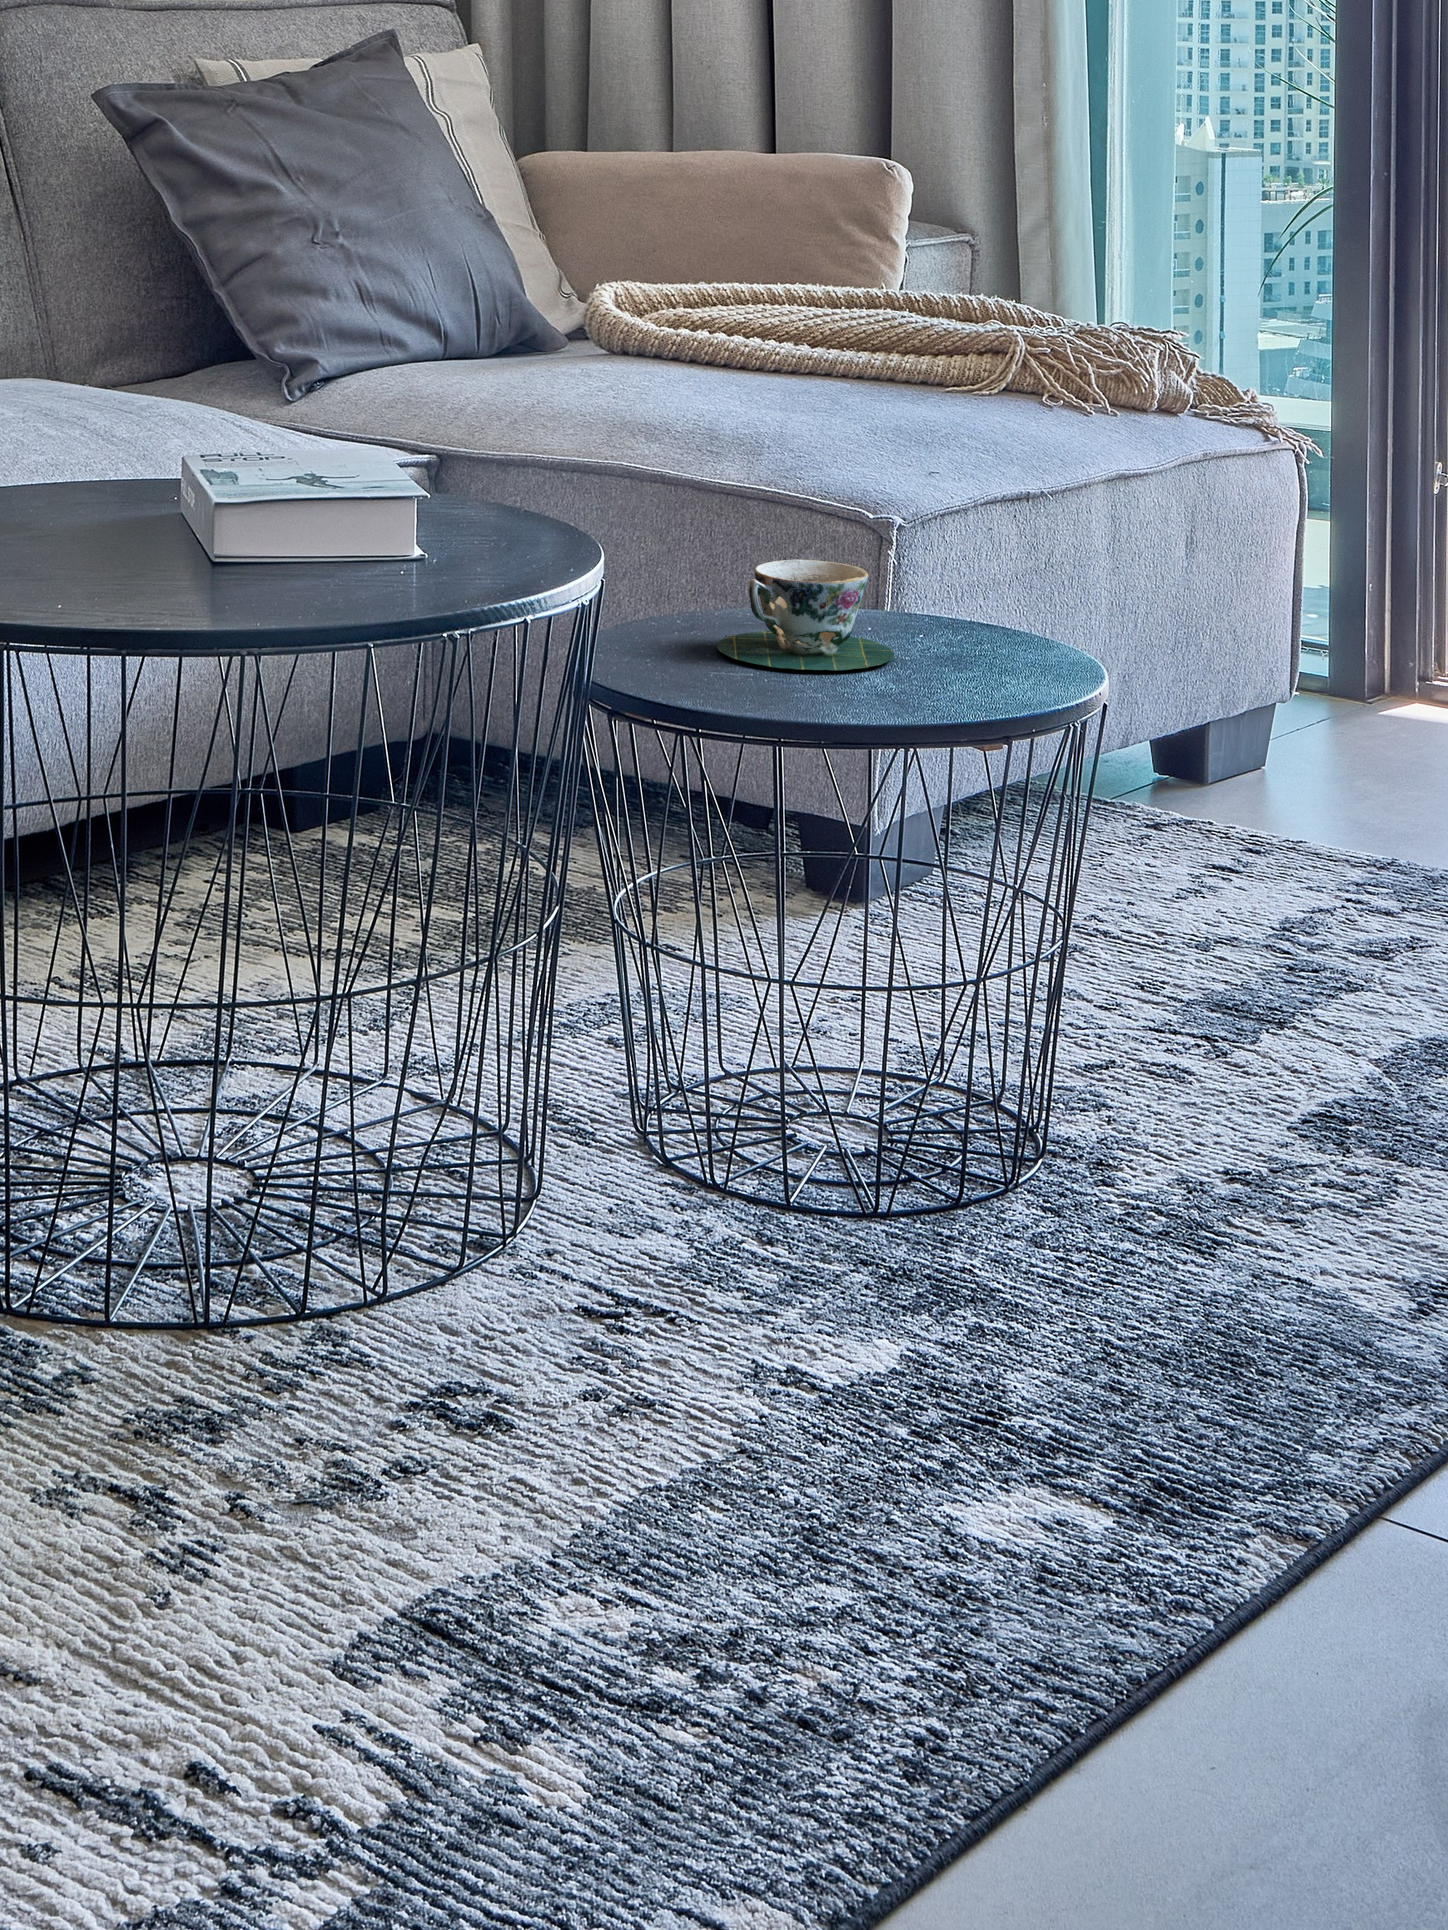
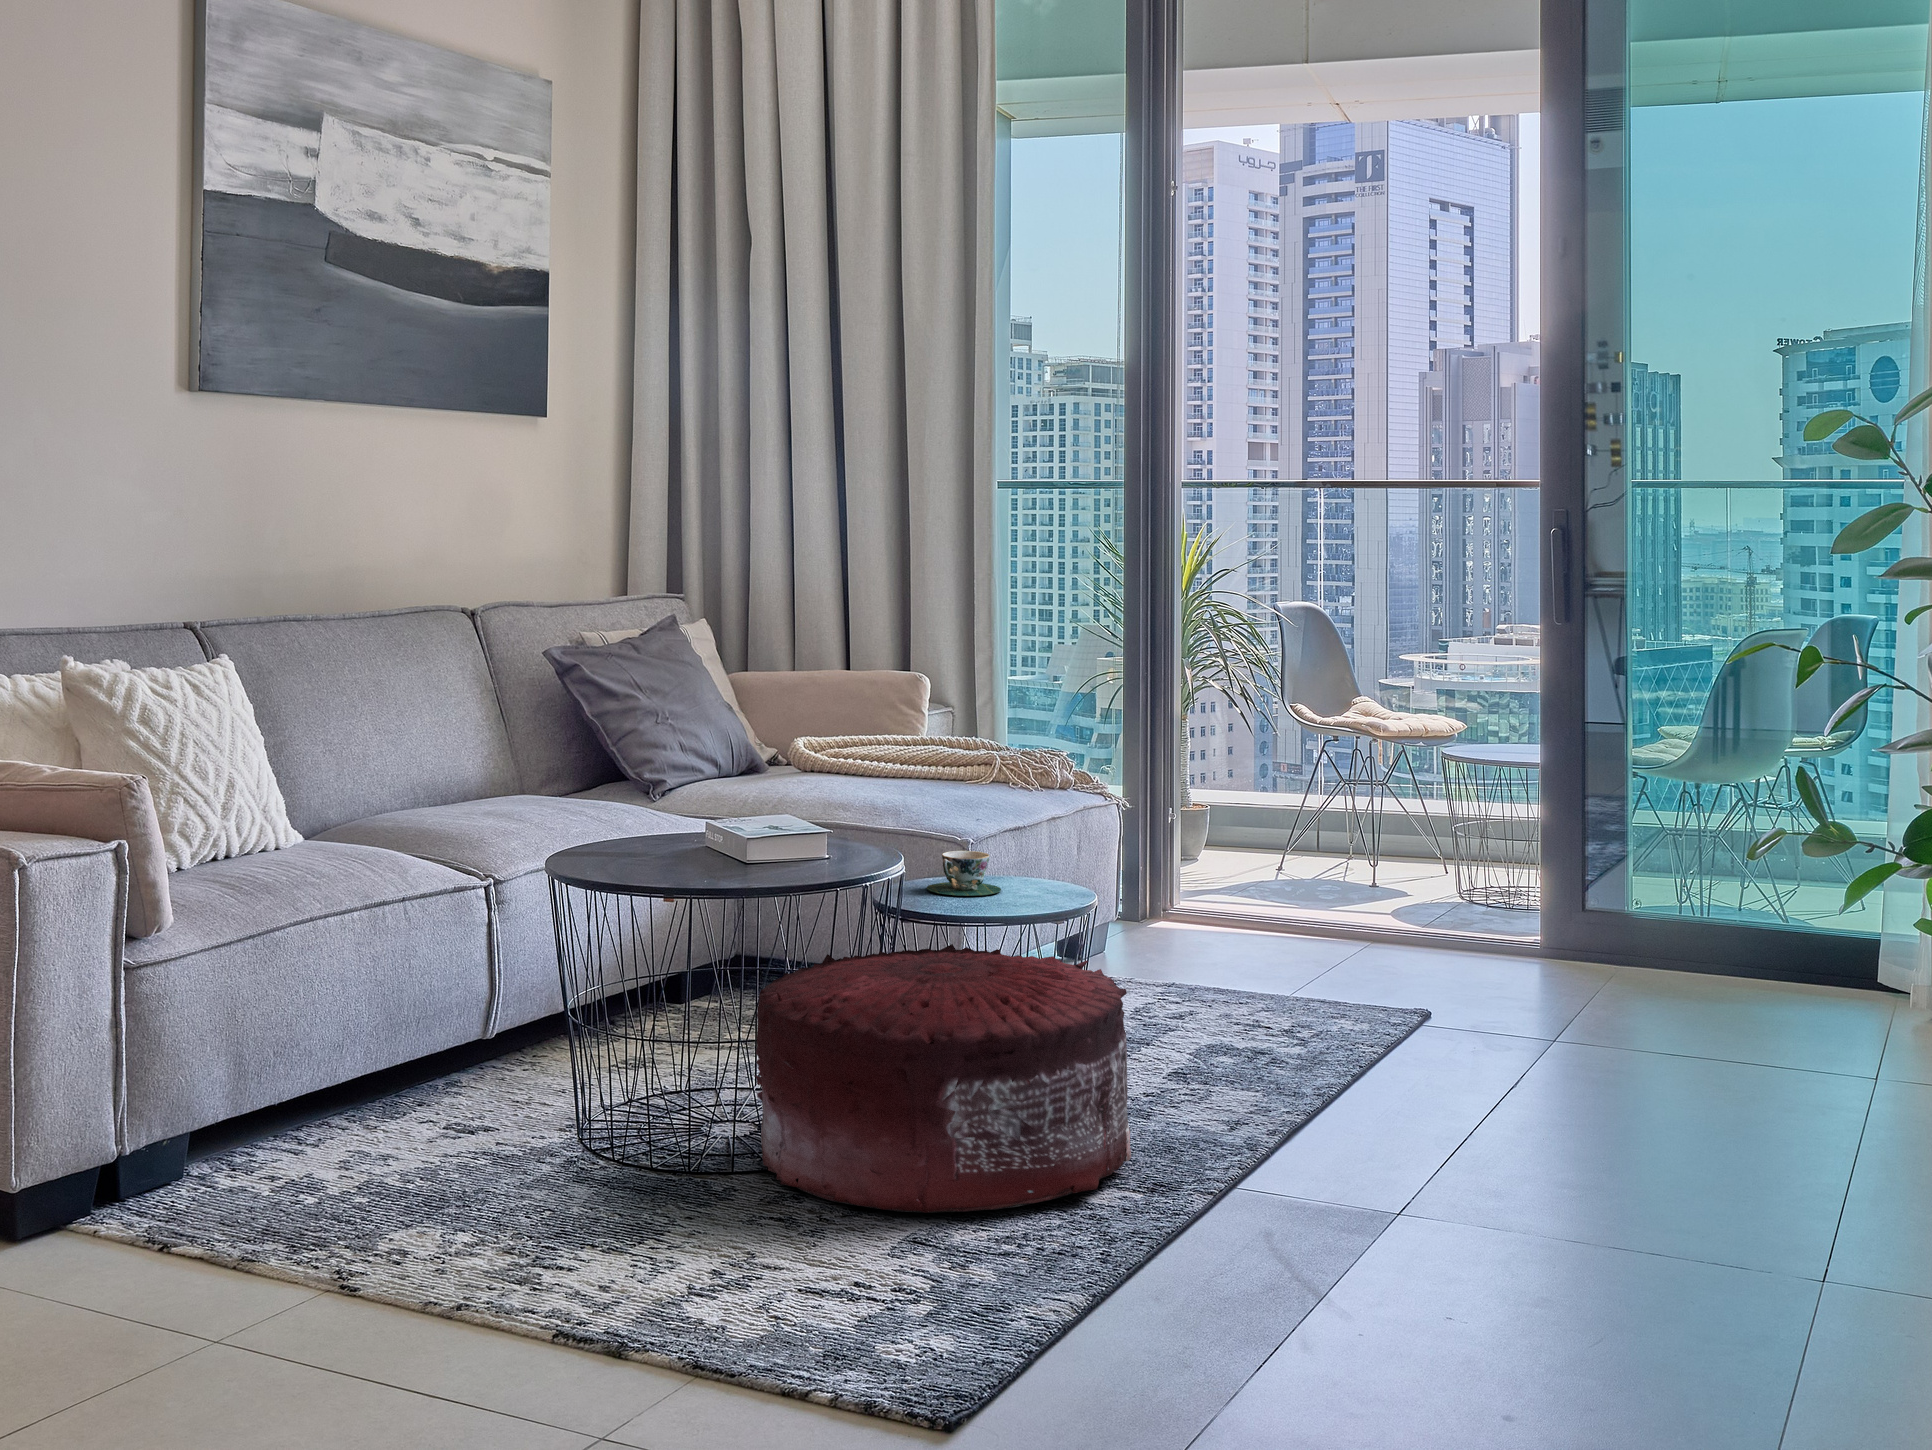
pouf: none [163,788,1114,1534] -> present [755,944,1131,1213]

